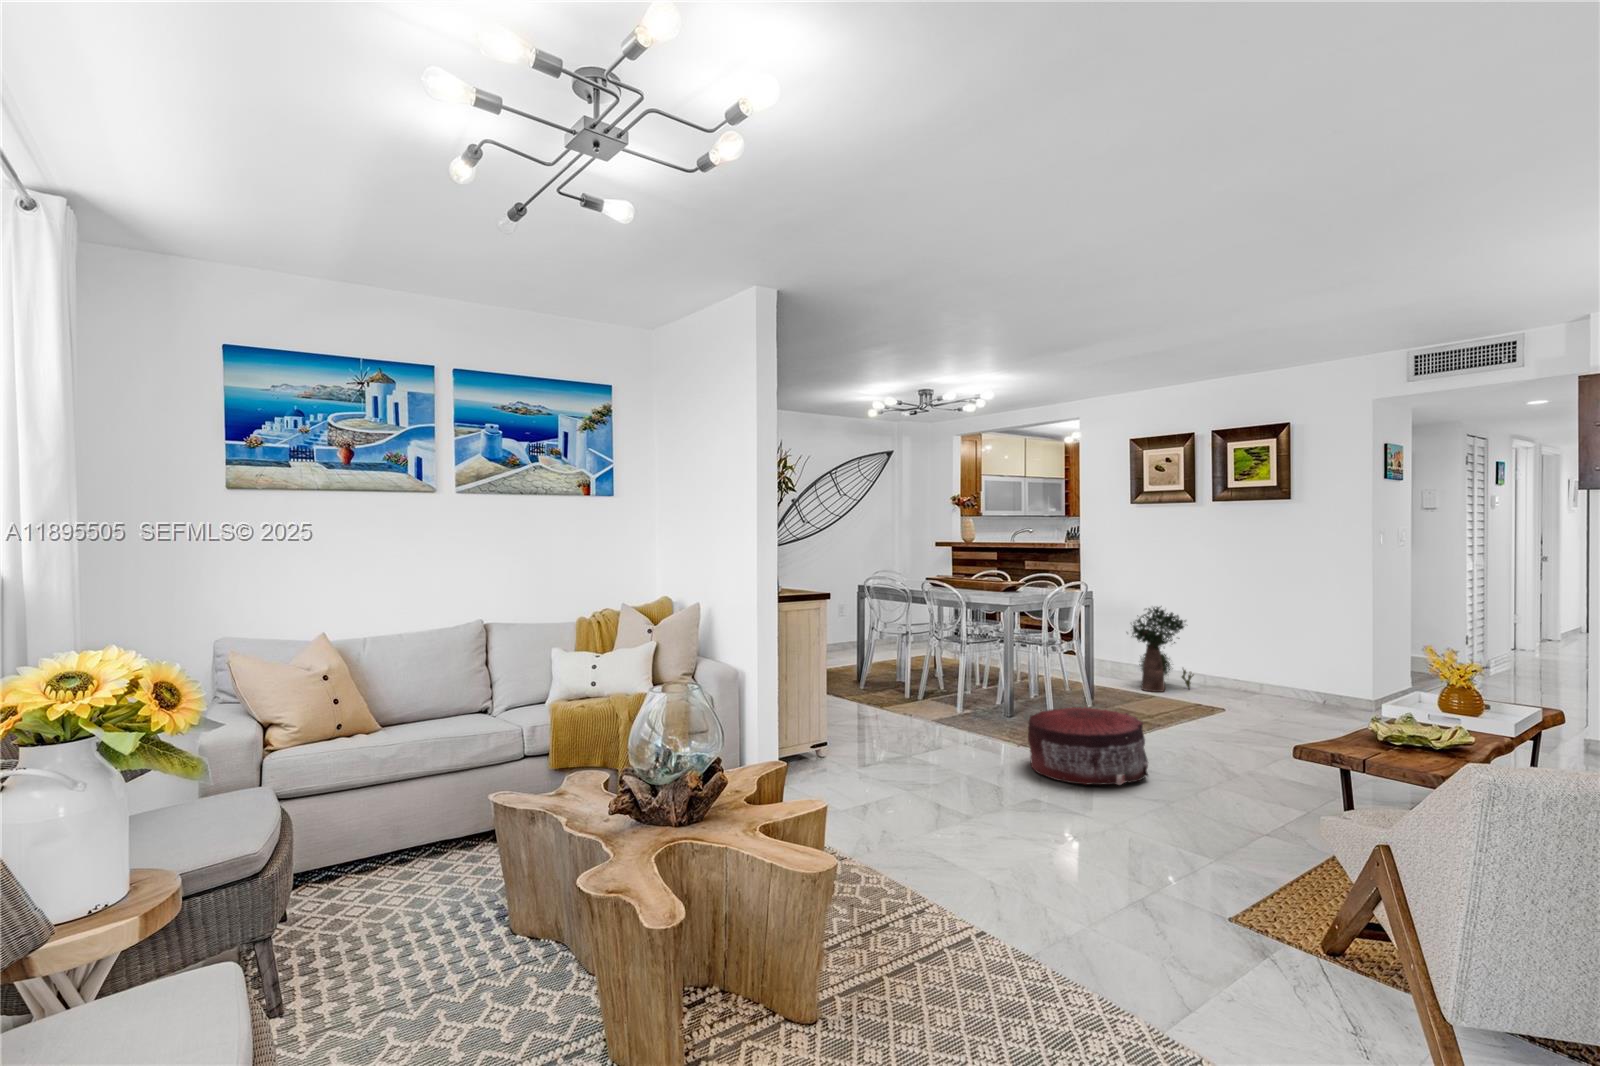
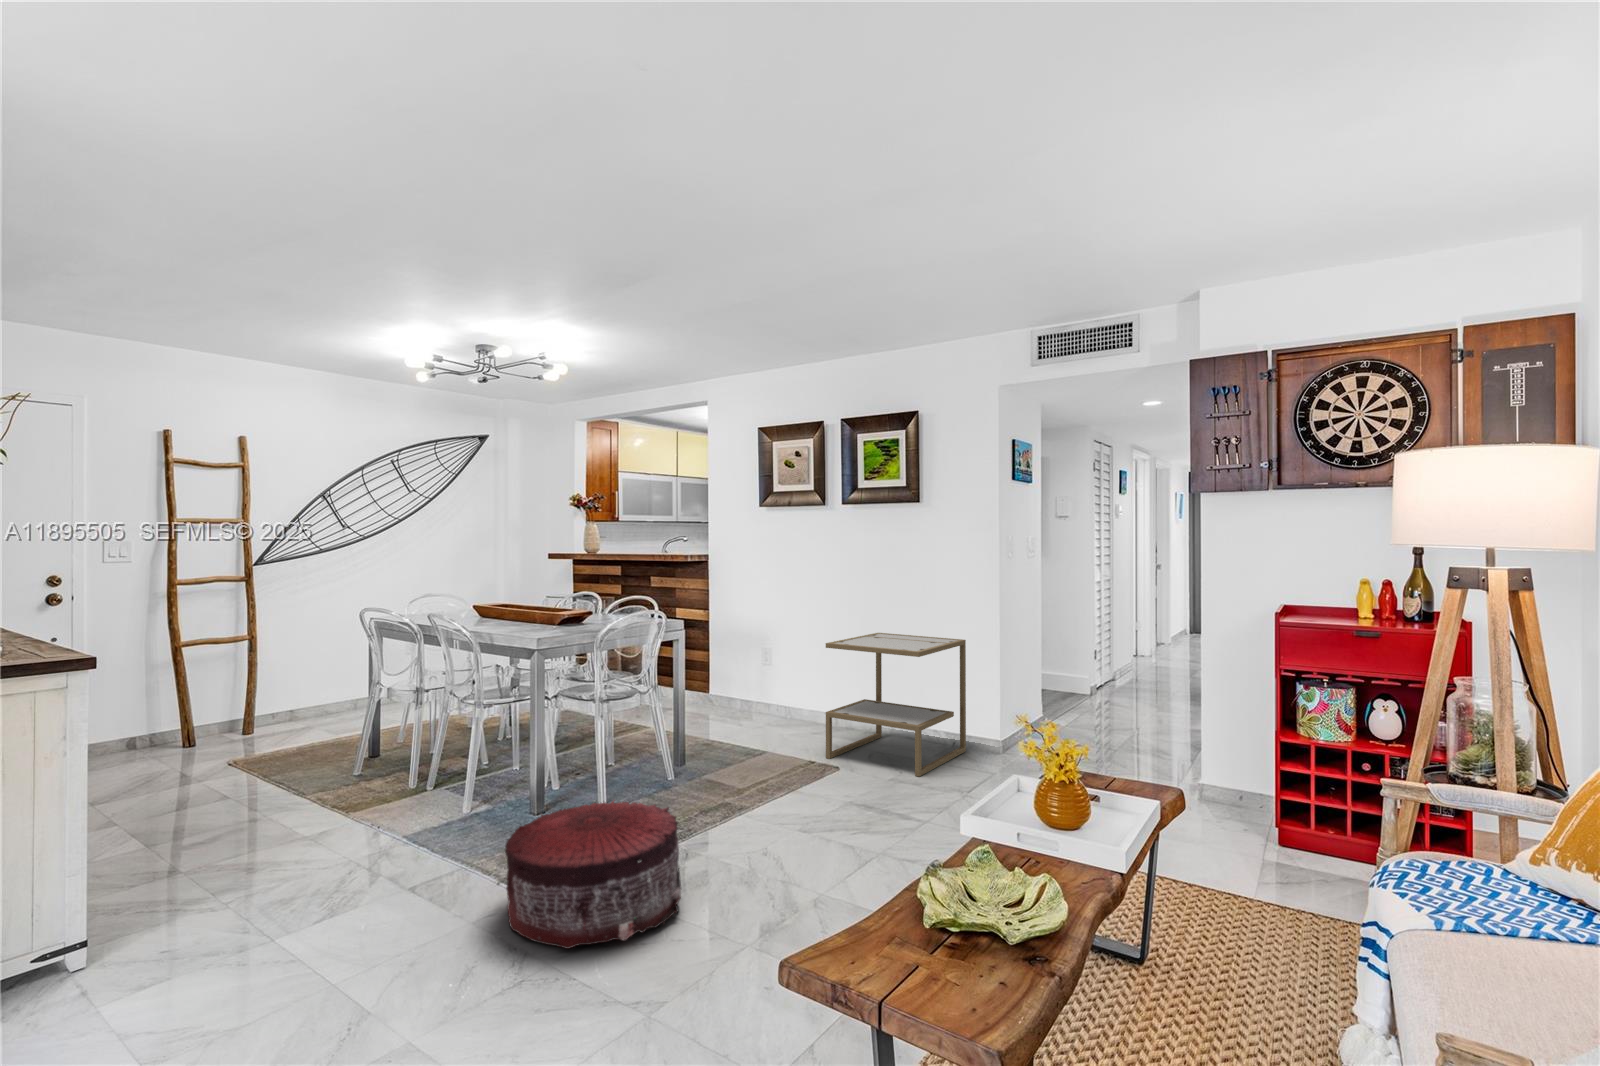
potted plant: present [1132,607,1194,692] -> none [745,630,823,737]
side table: none [1207,610,1337,724] -> present [826,633,966,776]

